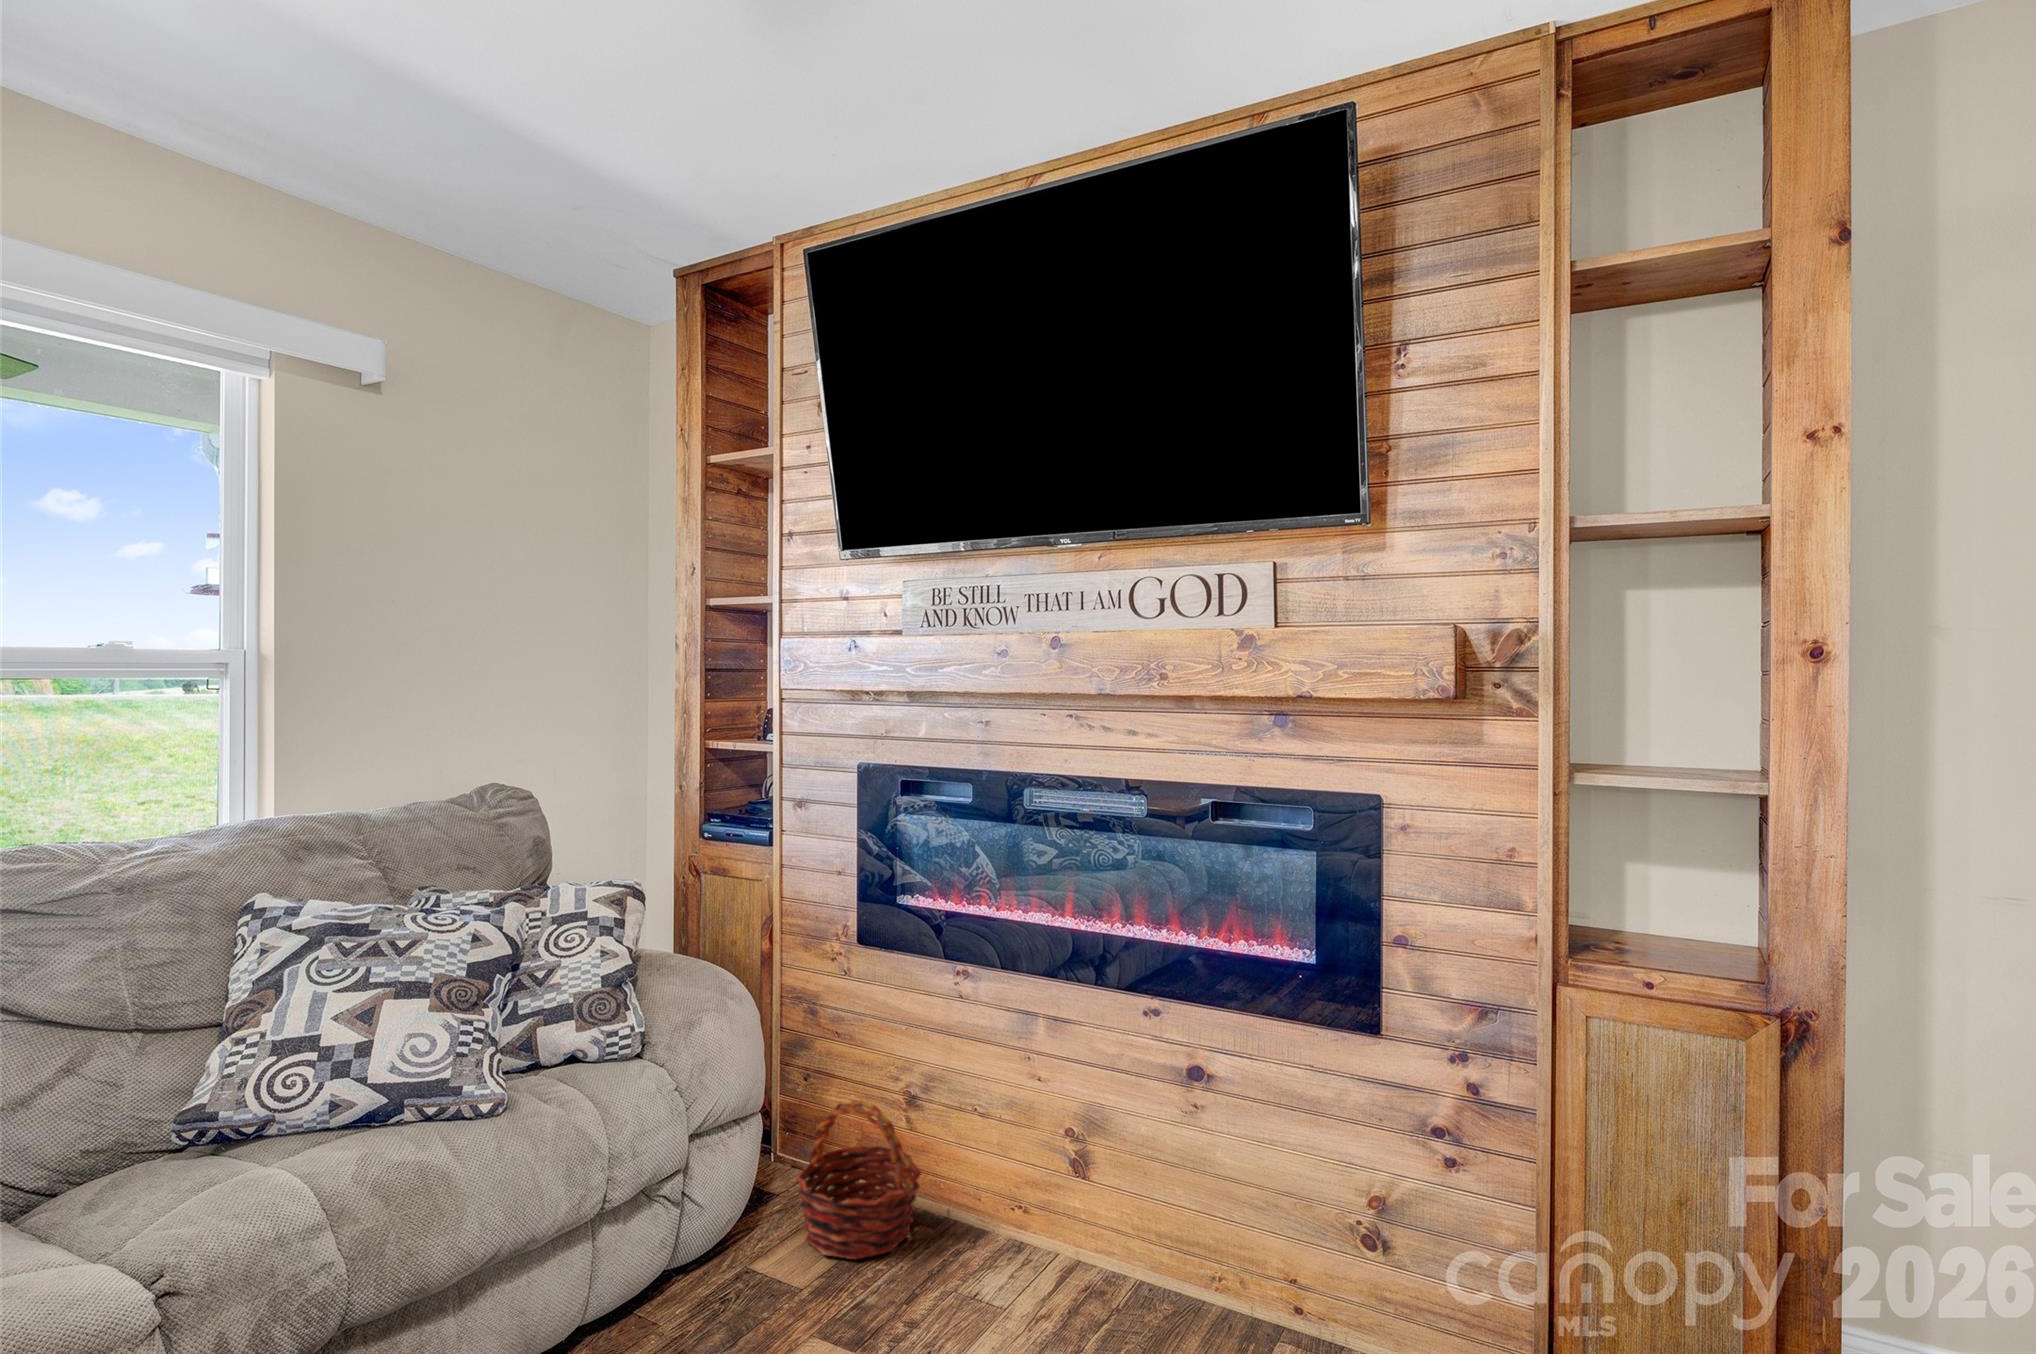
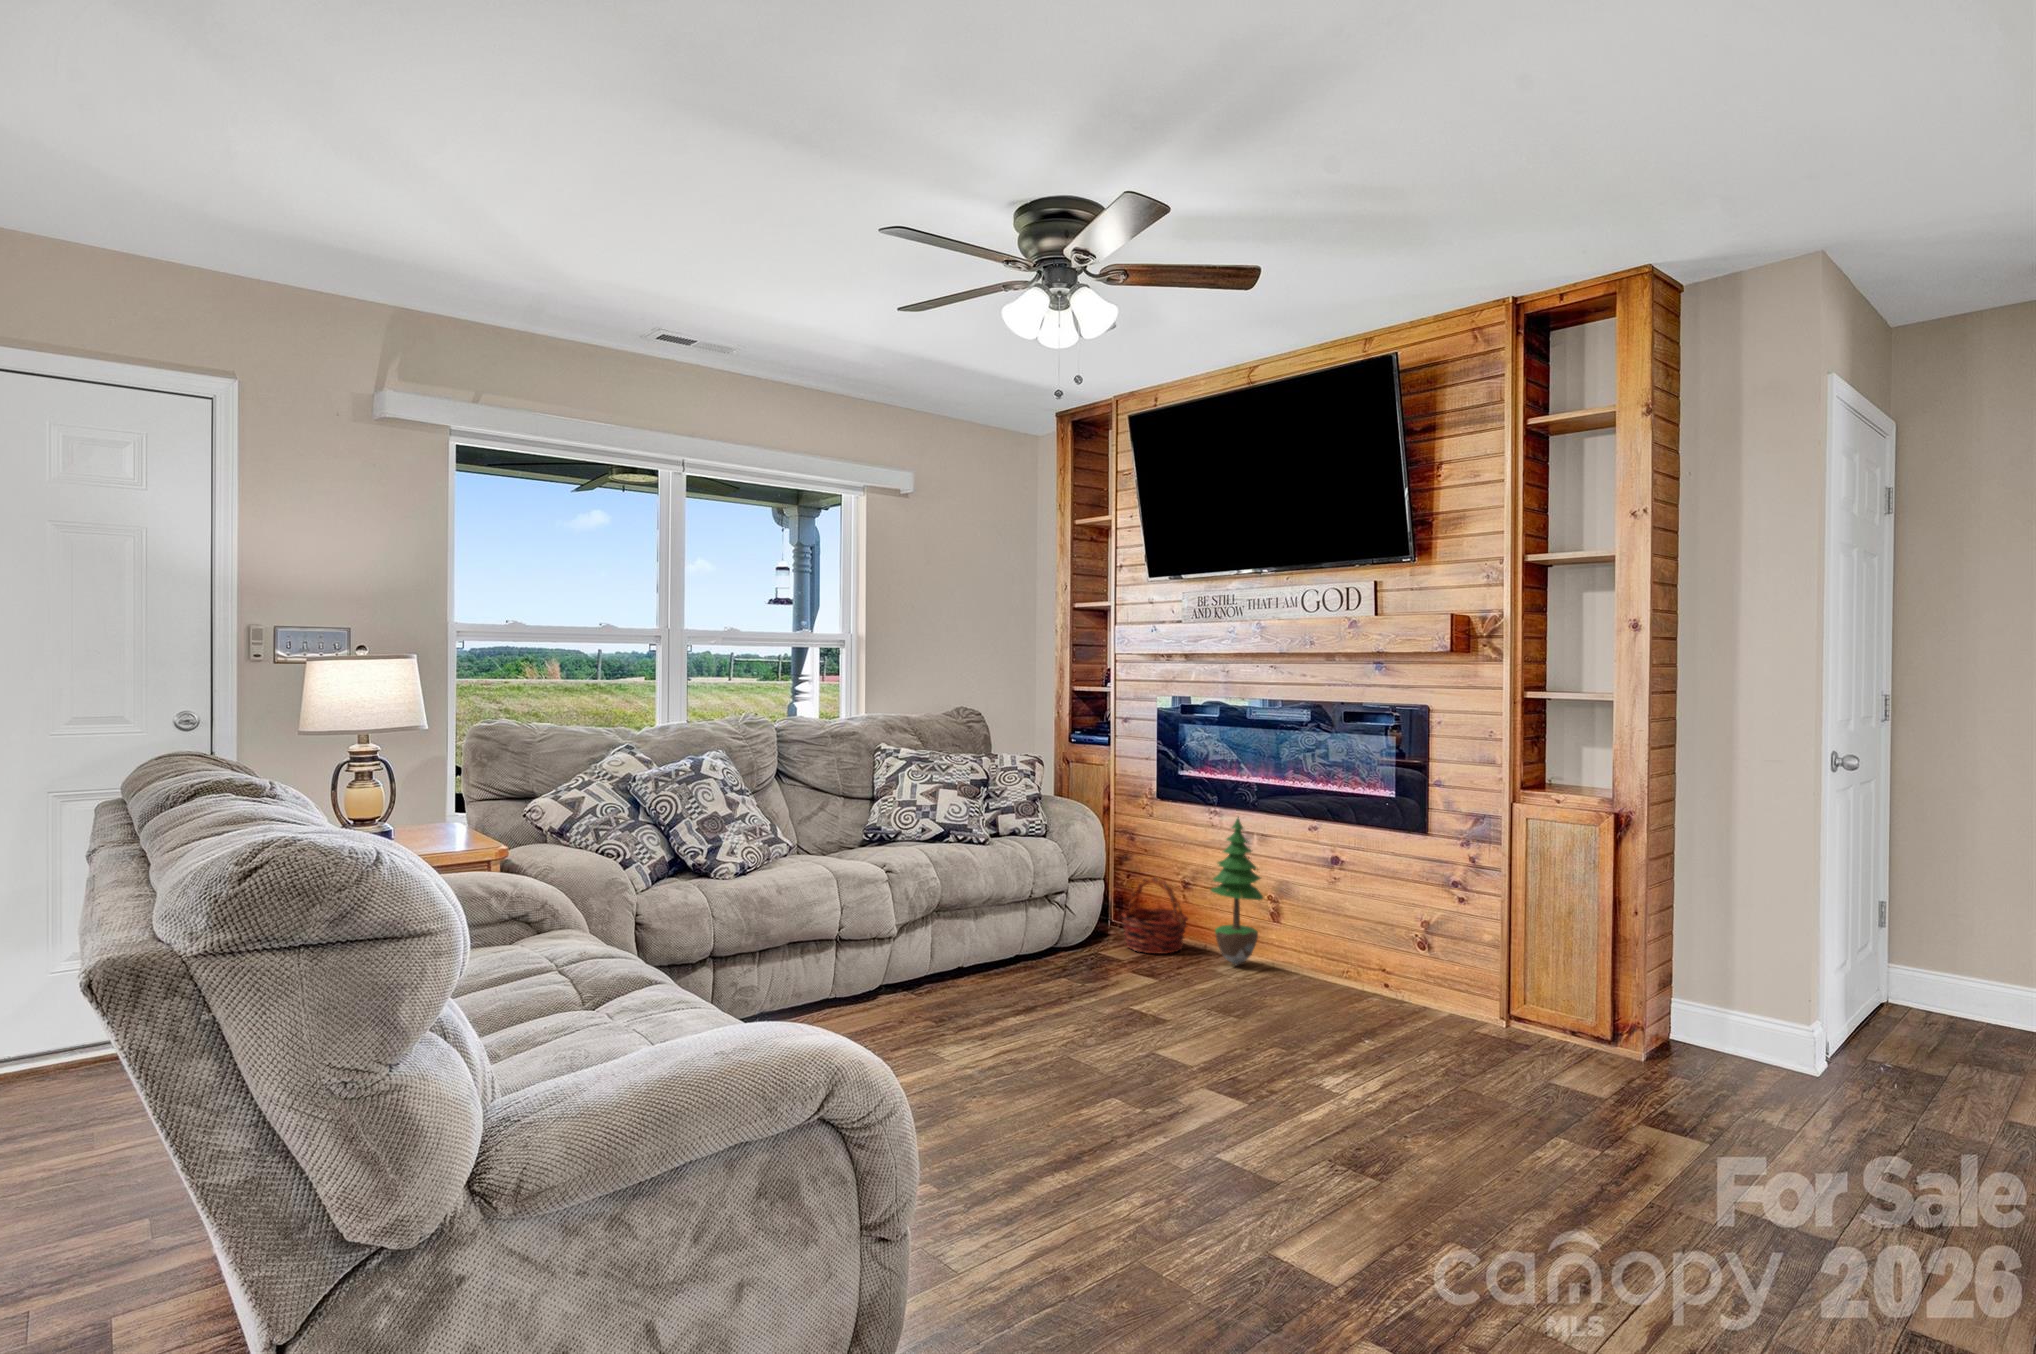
potted tree: none [967,996,1067,1278] -> present [1211,817,1263,965]

